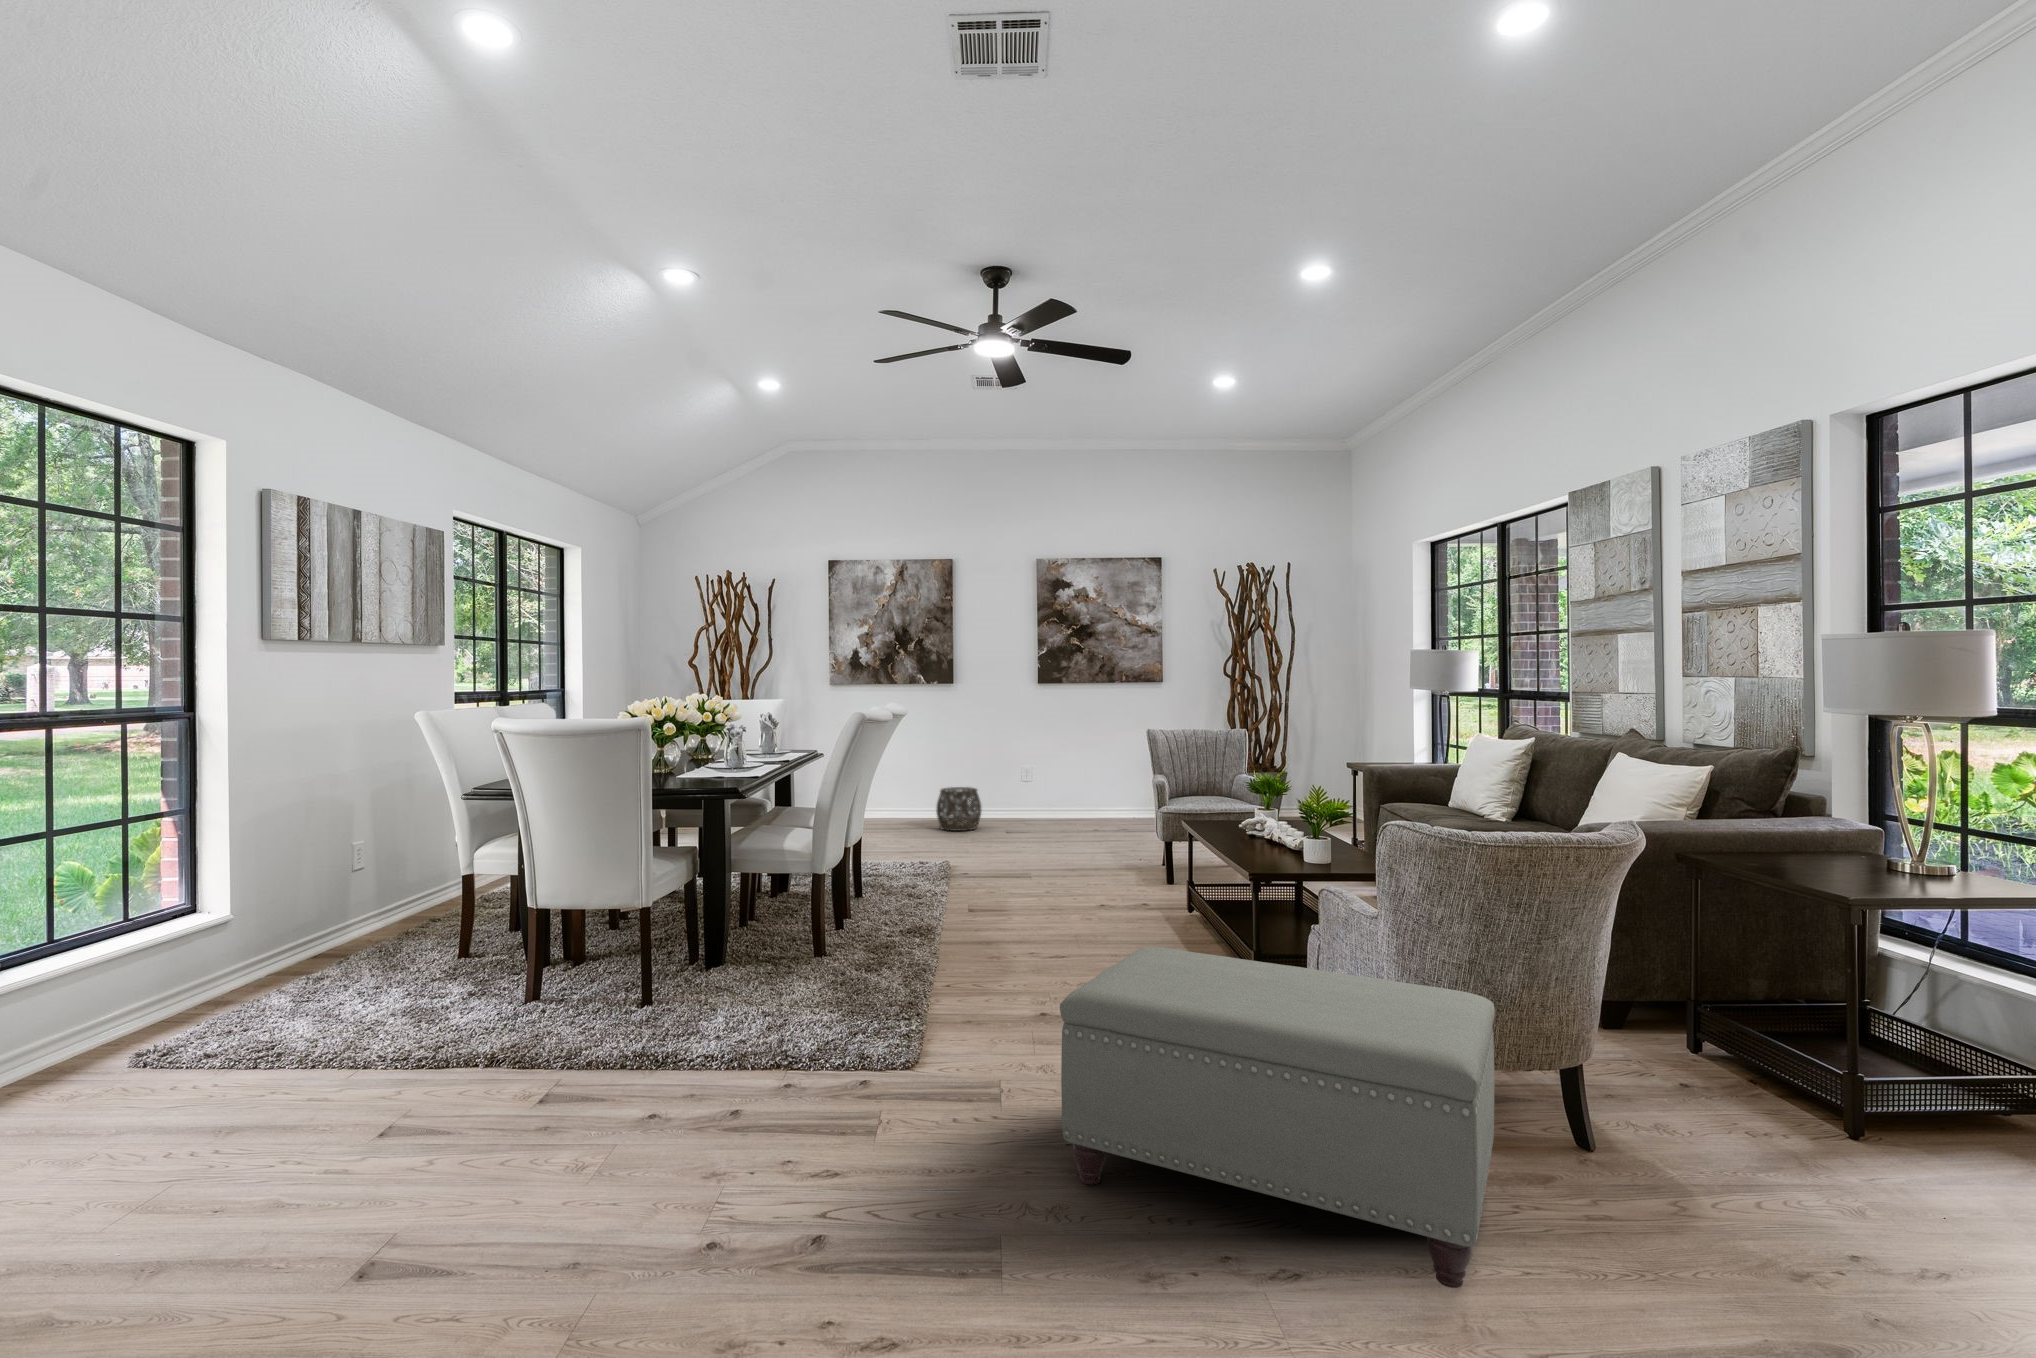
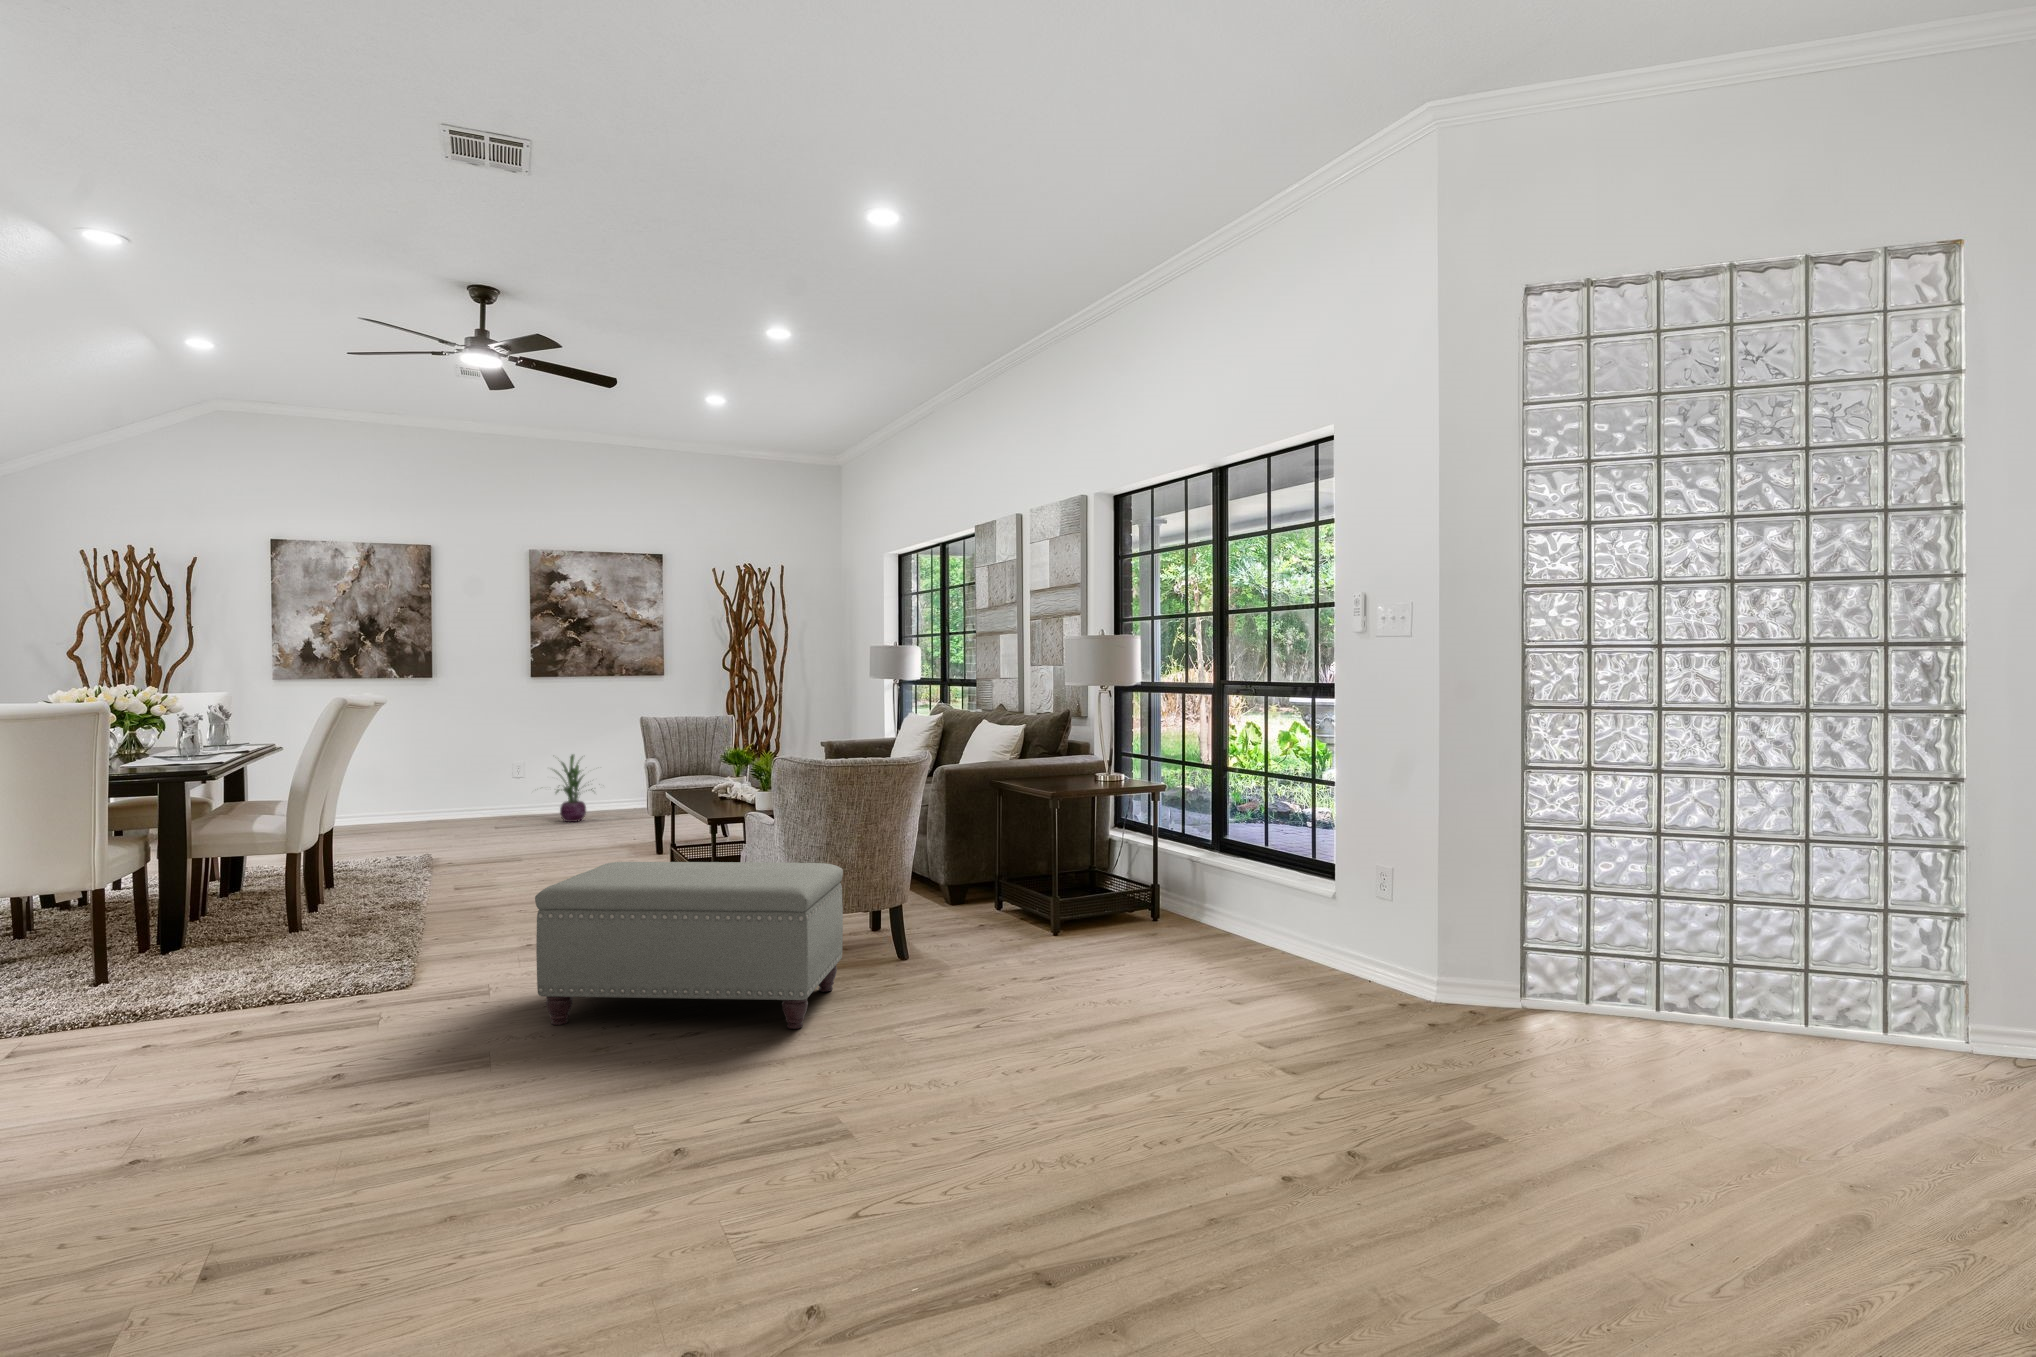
decorative plant: none [1040,762,1113,832] -> present [554,755,592,822]
woven basket: present [936,787,982,831] -> none [411,784,465,829]

